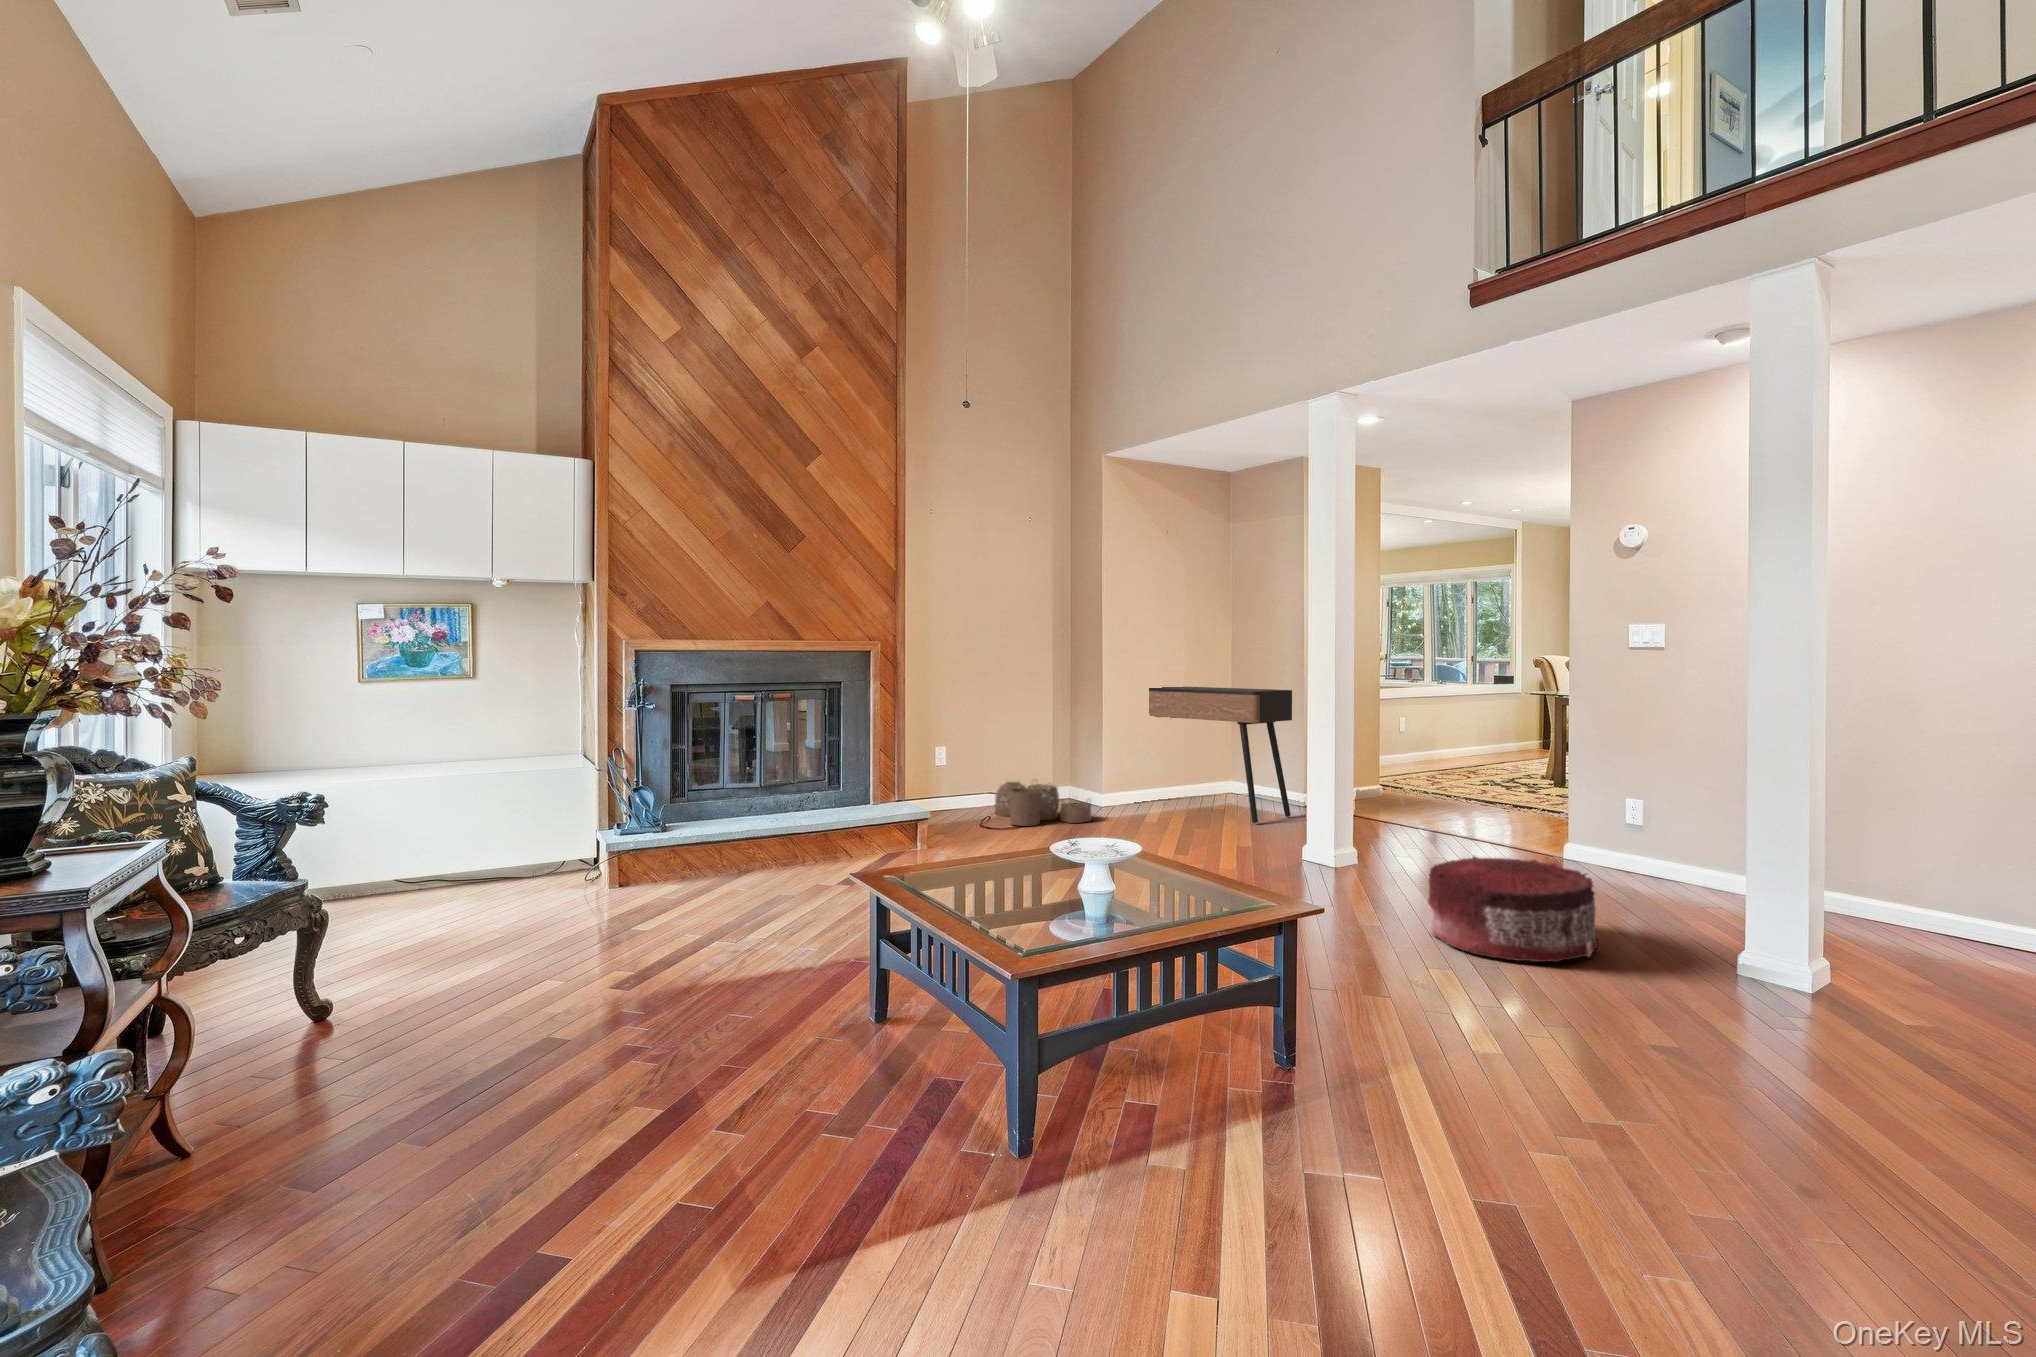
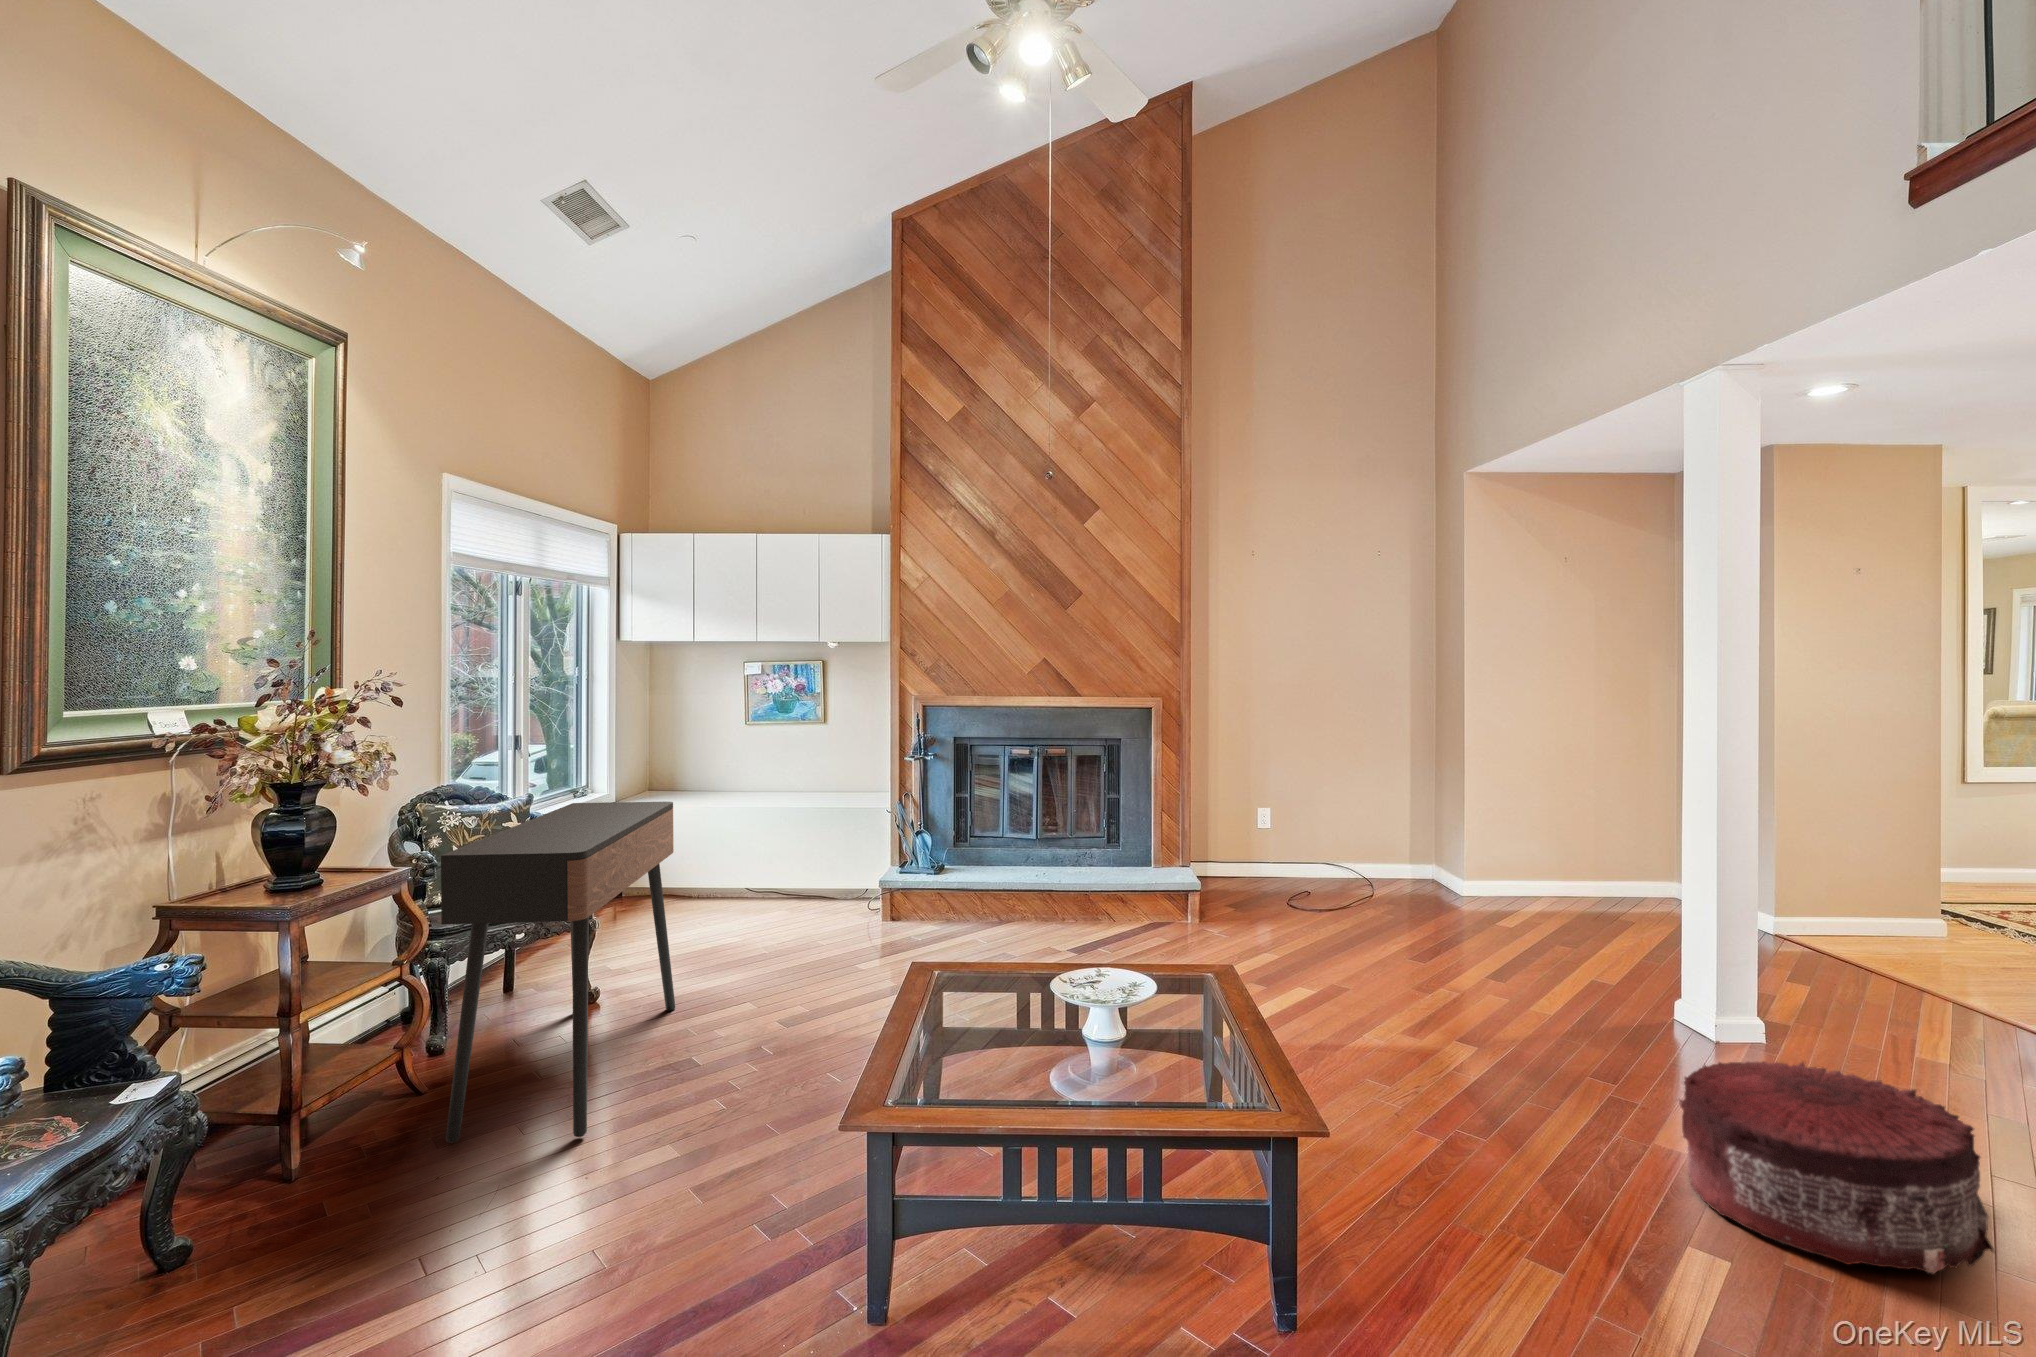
console table: present [1149,687,1292,823] -> present [441,802,675,1143]
woven basket: present [995,782,1091,826] -> none [1322,849,1431,913]

